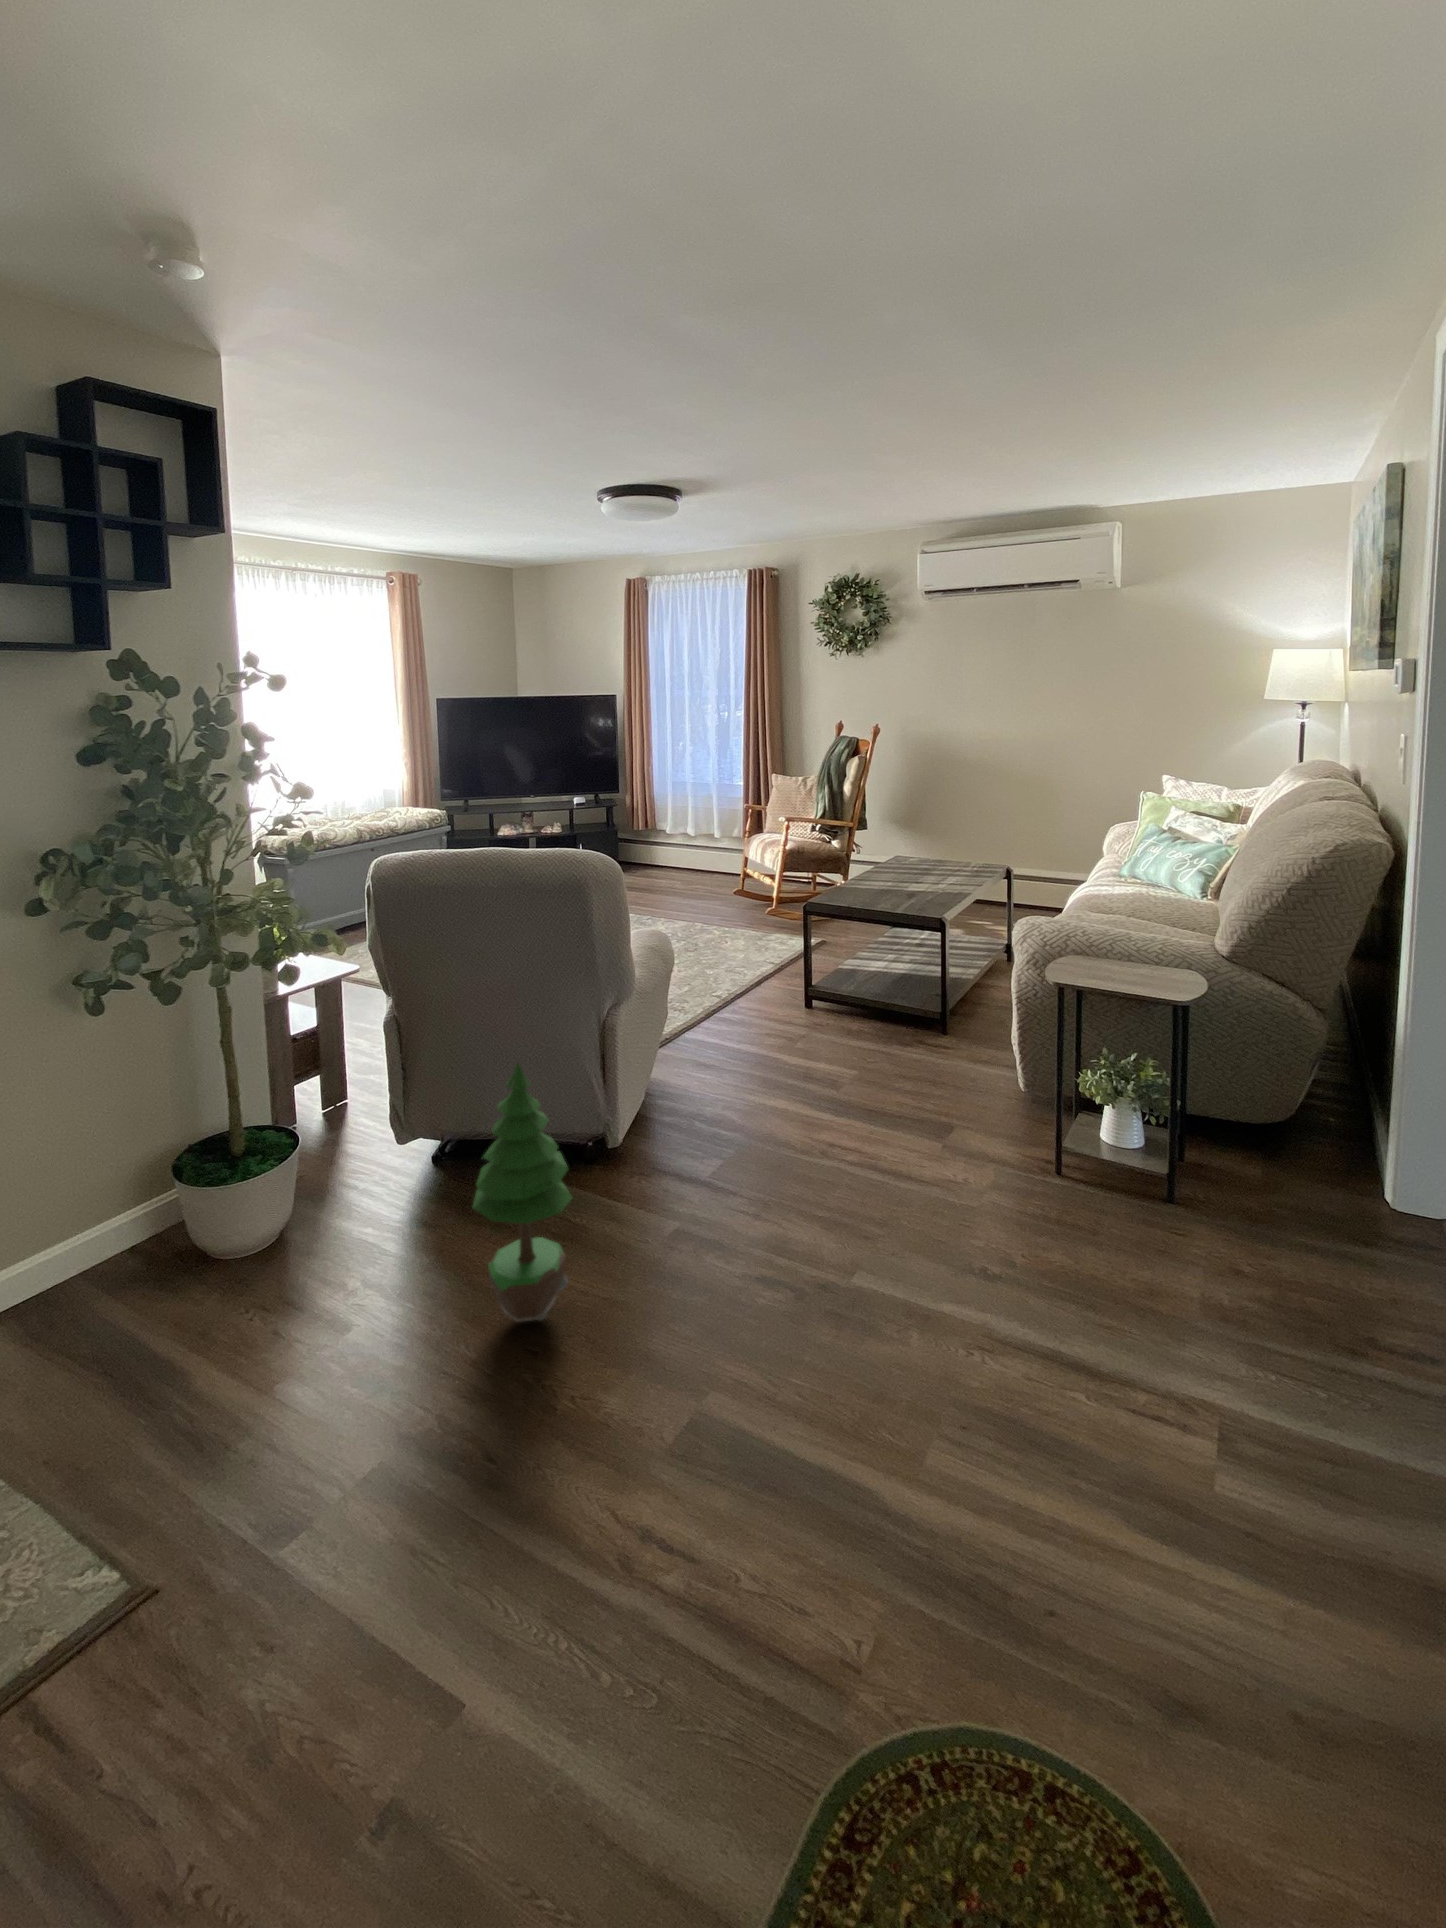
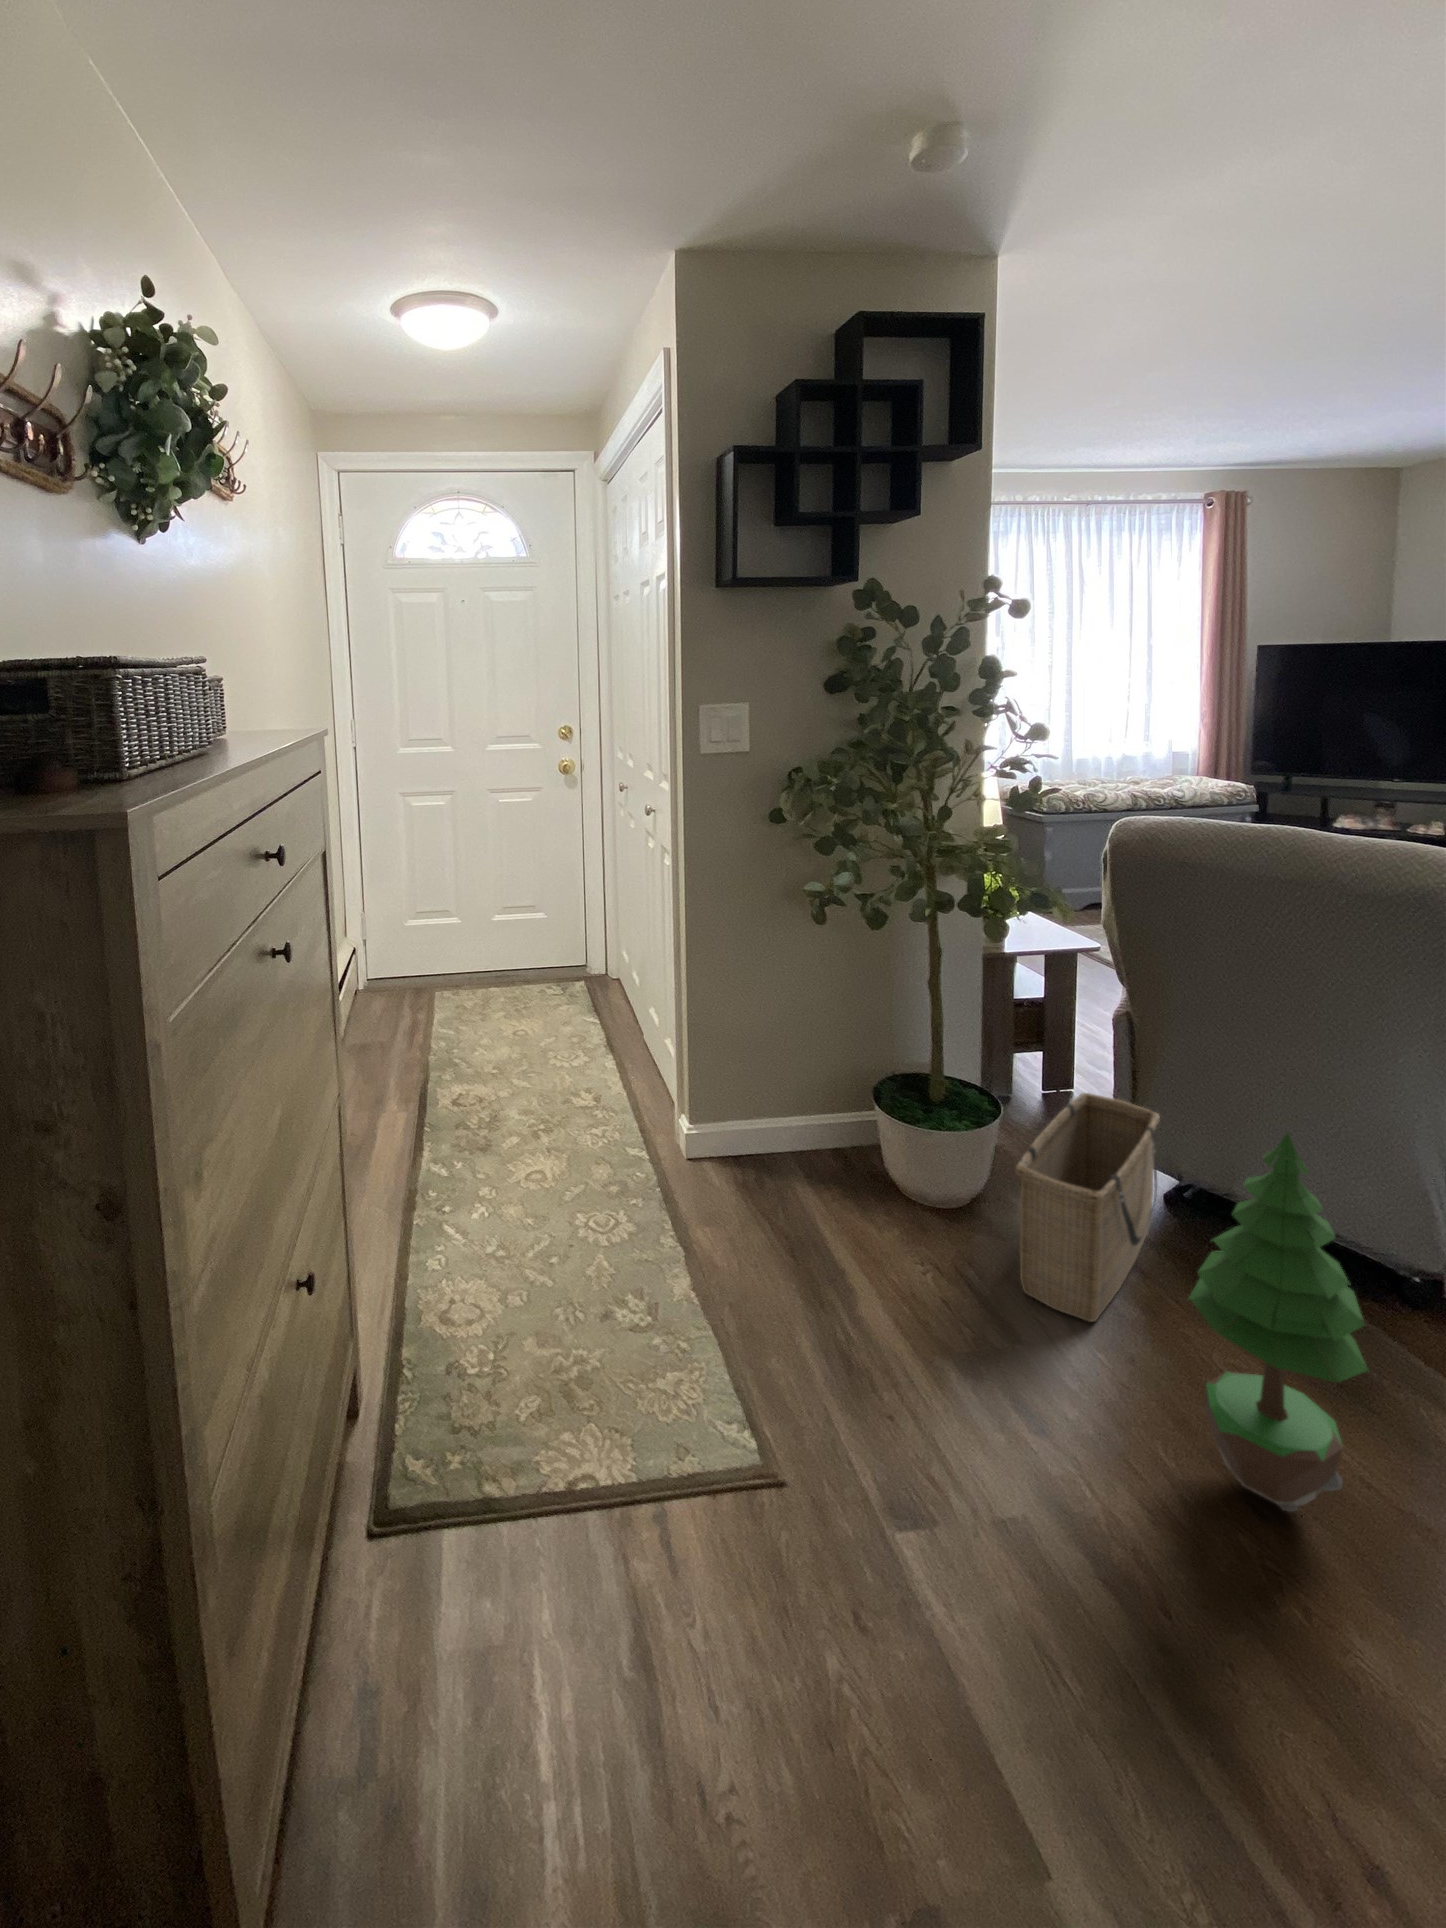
basket: none [331,1087,433,1281] -> present [1016,1093,1160,1322]

